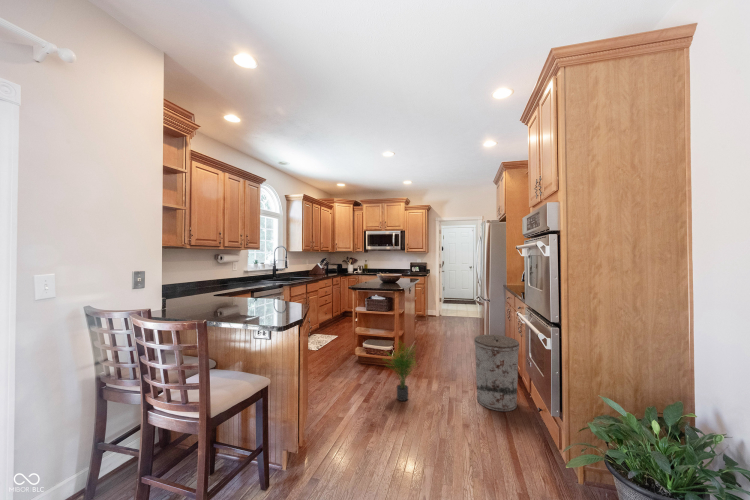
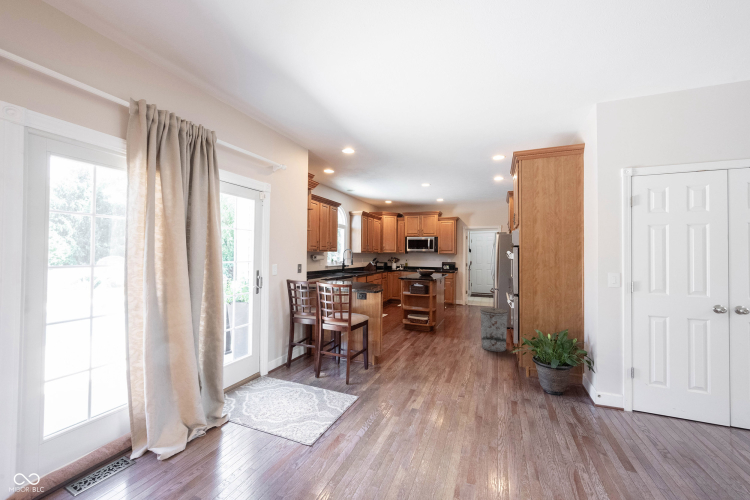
potted plant: present [387,343,415,401] -> none [421,309,446,345]

